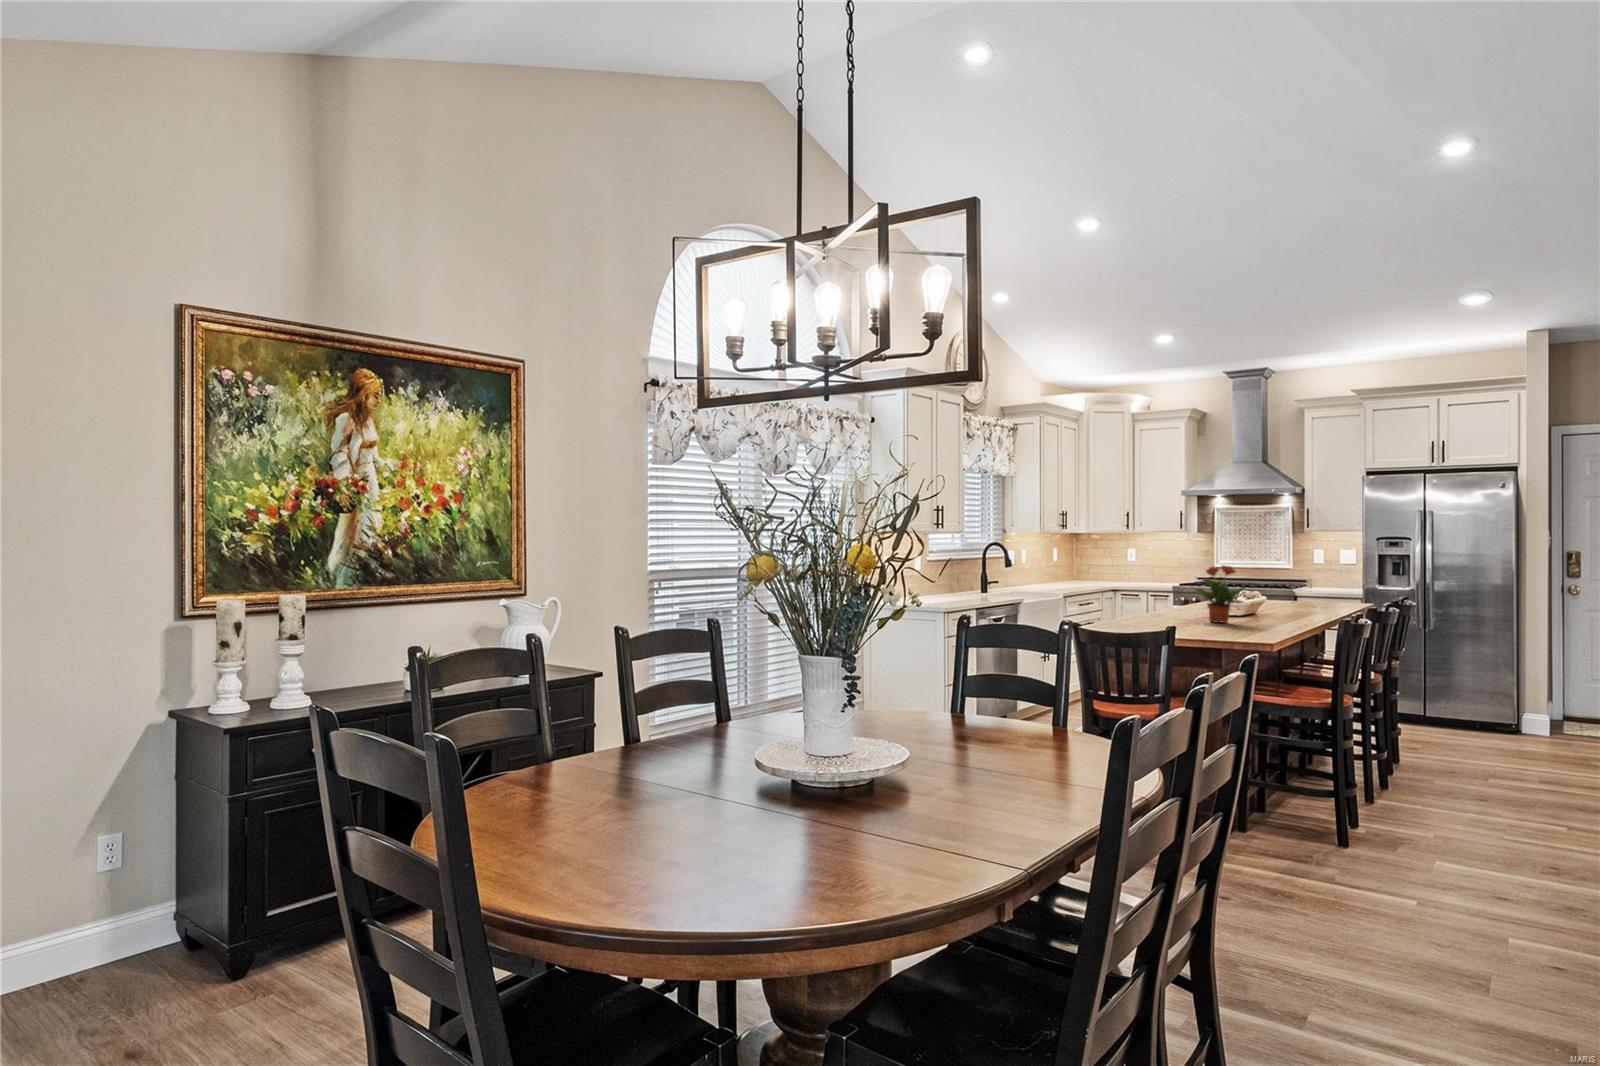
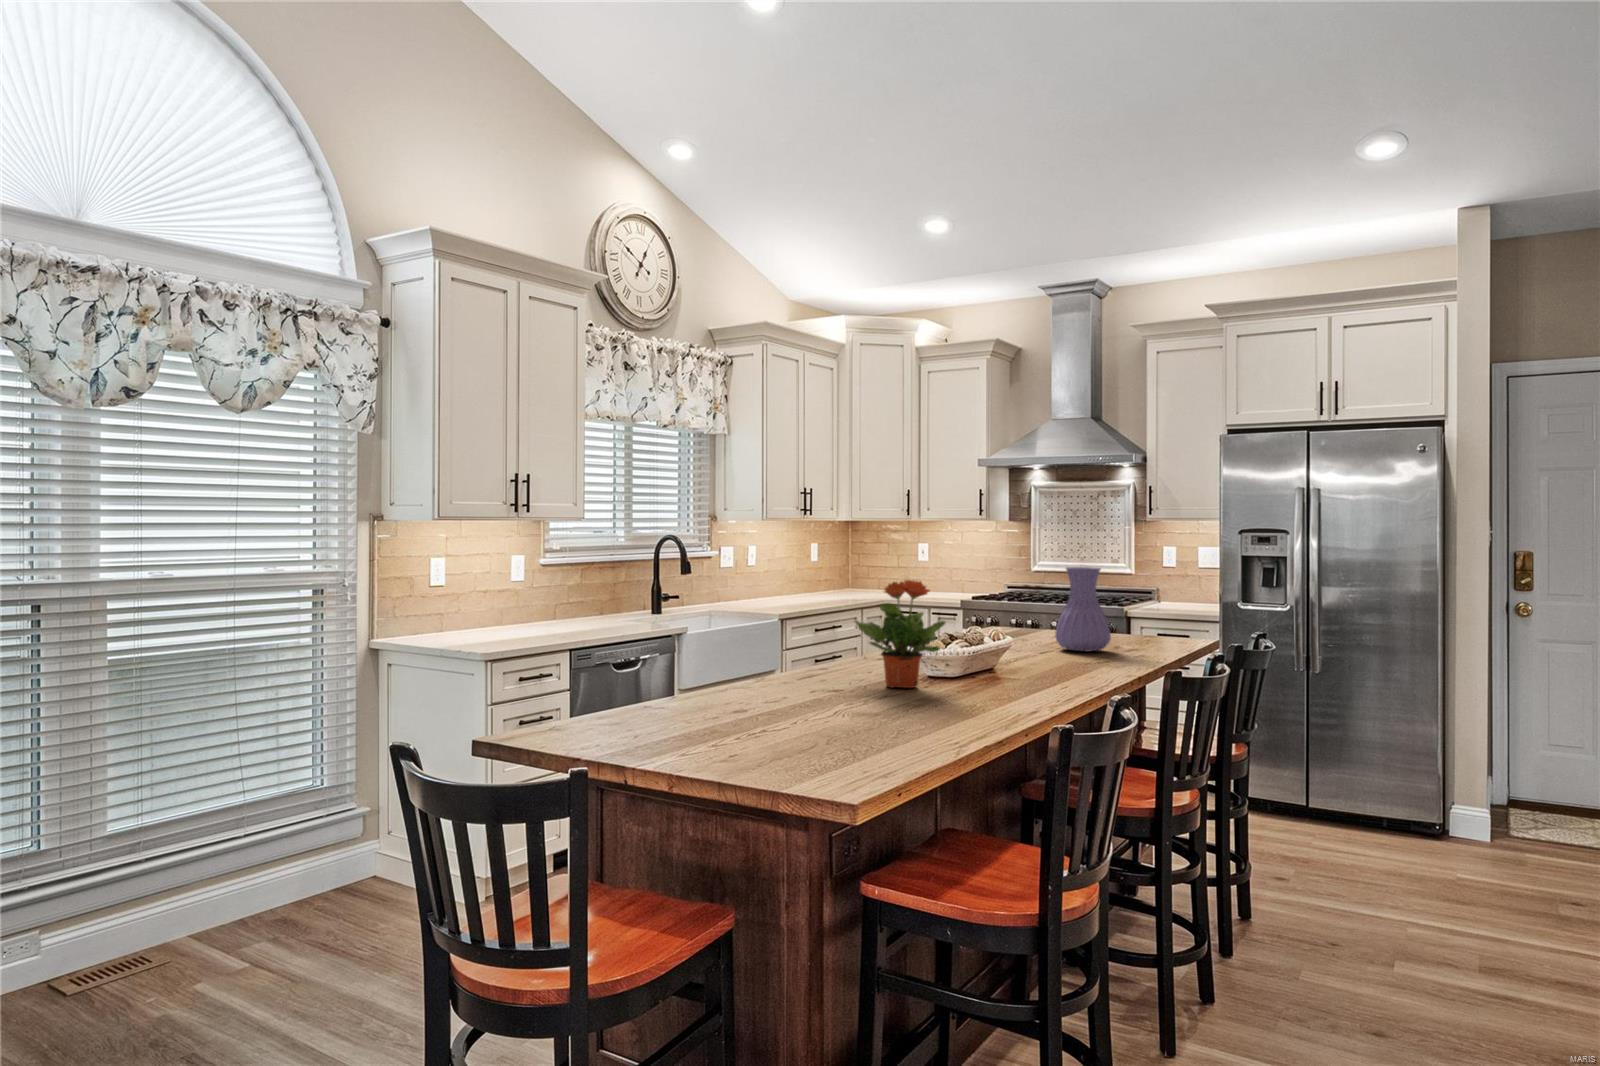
vase: none [1275,561,1311,610] -> present [1055,567,1111,652]

